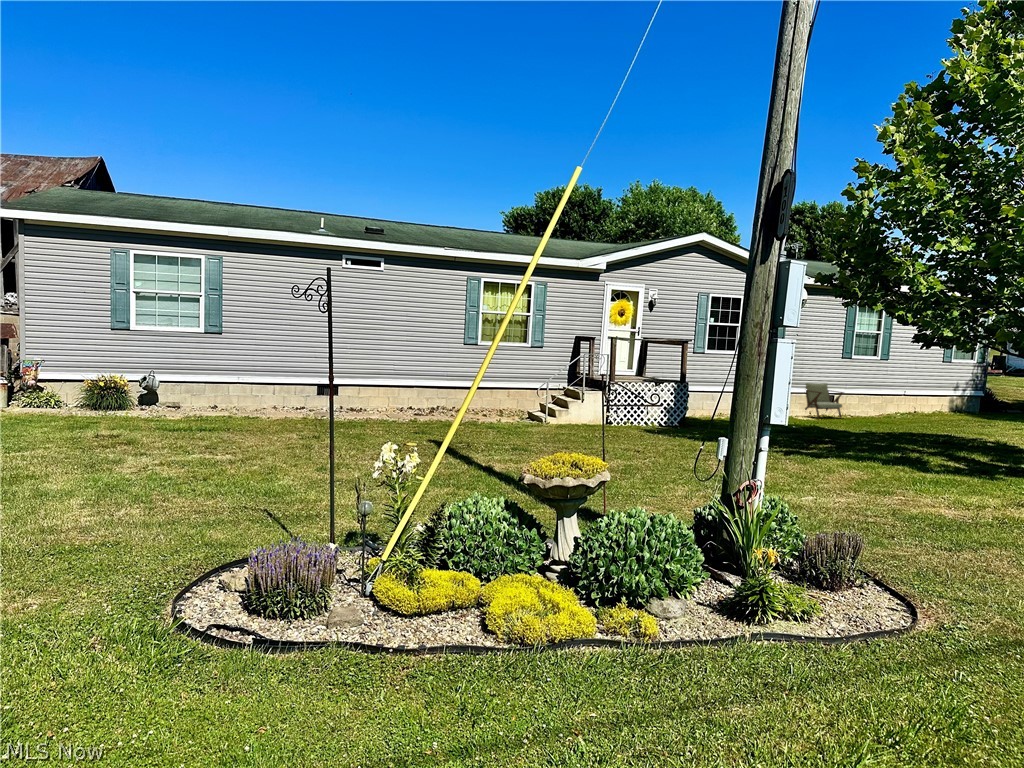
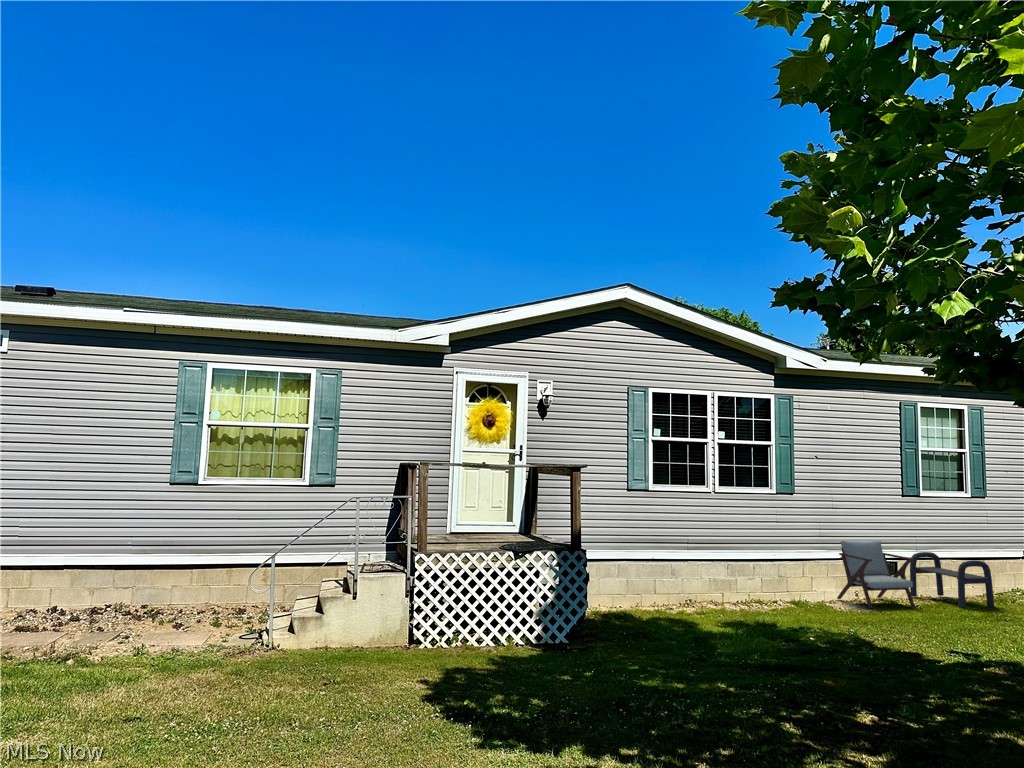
bench: none [839,390,884,419] -> present [910,552,994,608]

